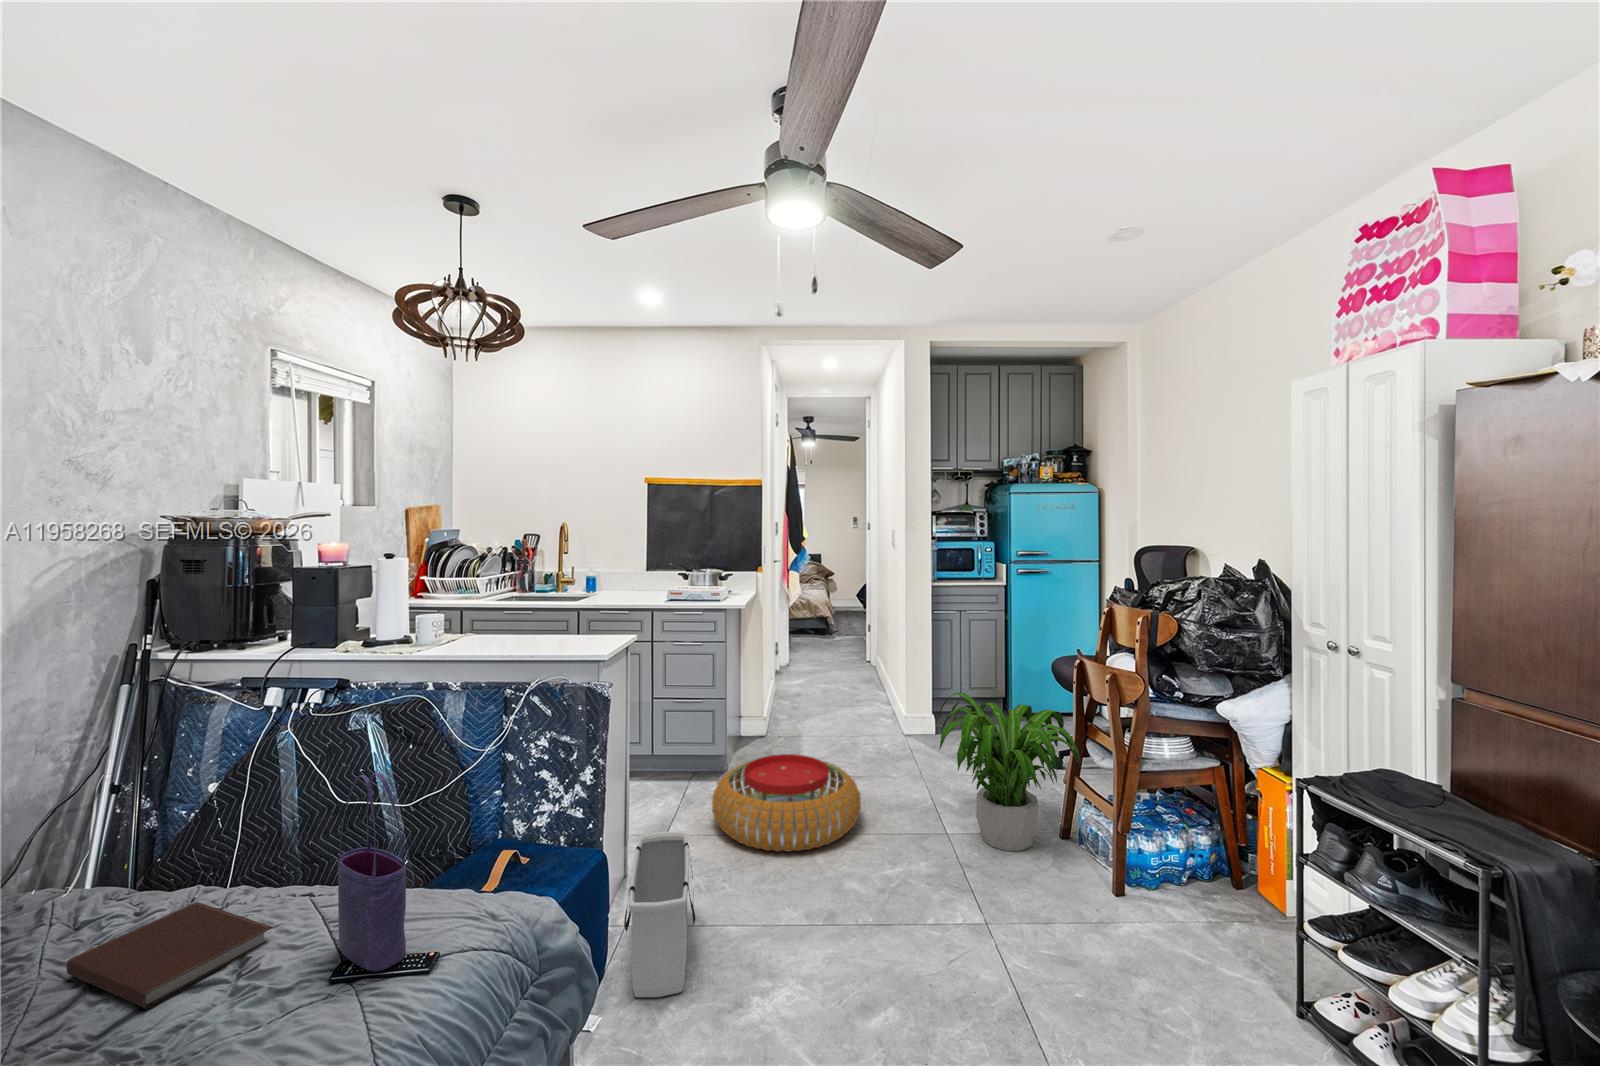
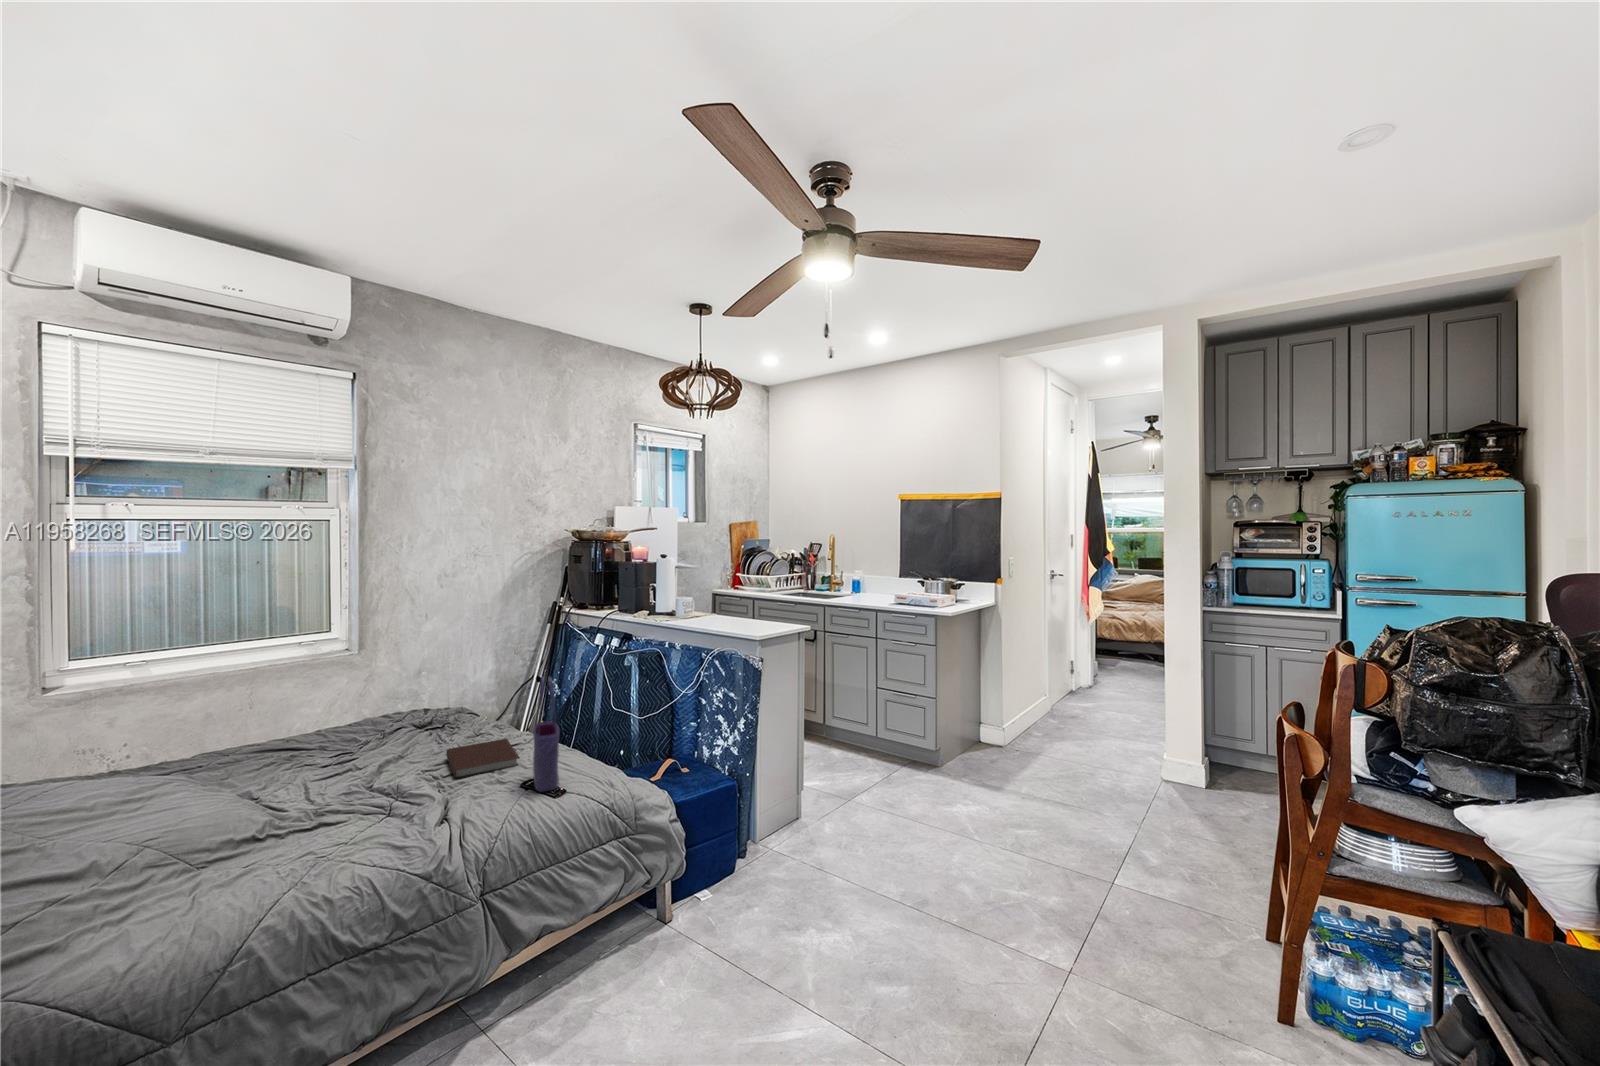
potted plant: present [939,692,1081,851] -> none [1101,718,1275,903]
pouf: present [712,754,861,852] -> none [894,747,1034,837]
storage bin: present [624,832,695,997] -> none [752,779,832,901]

